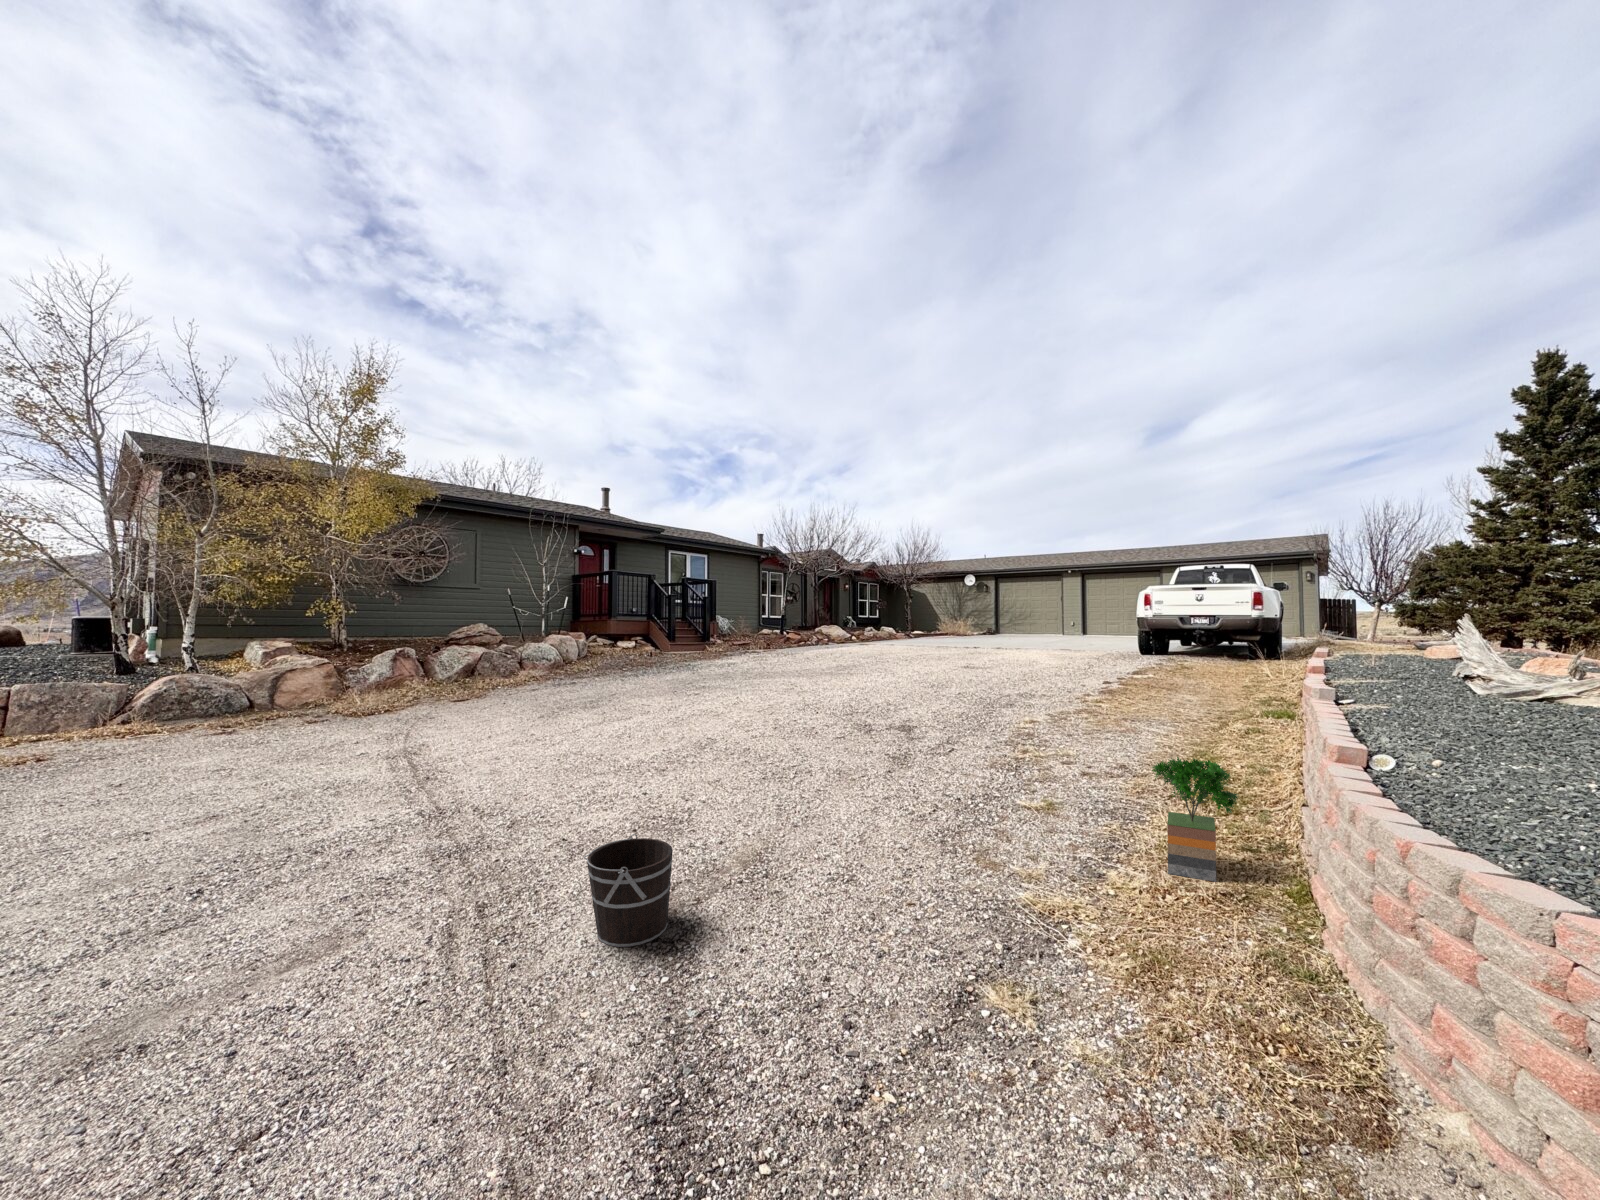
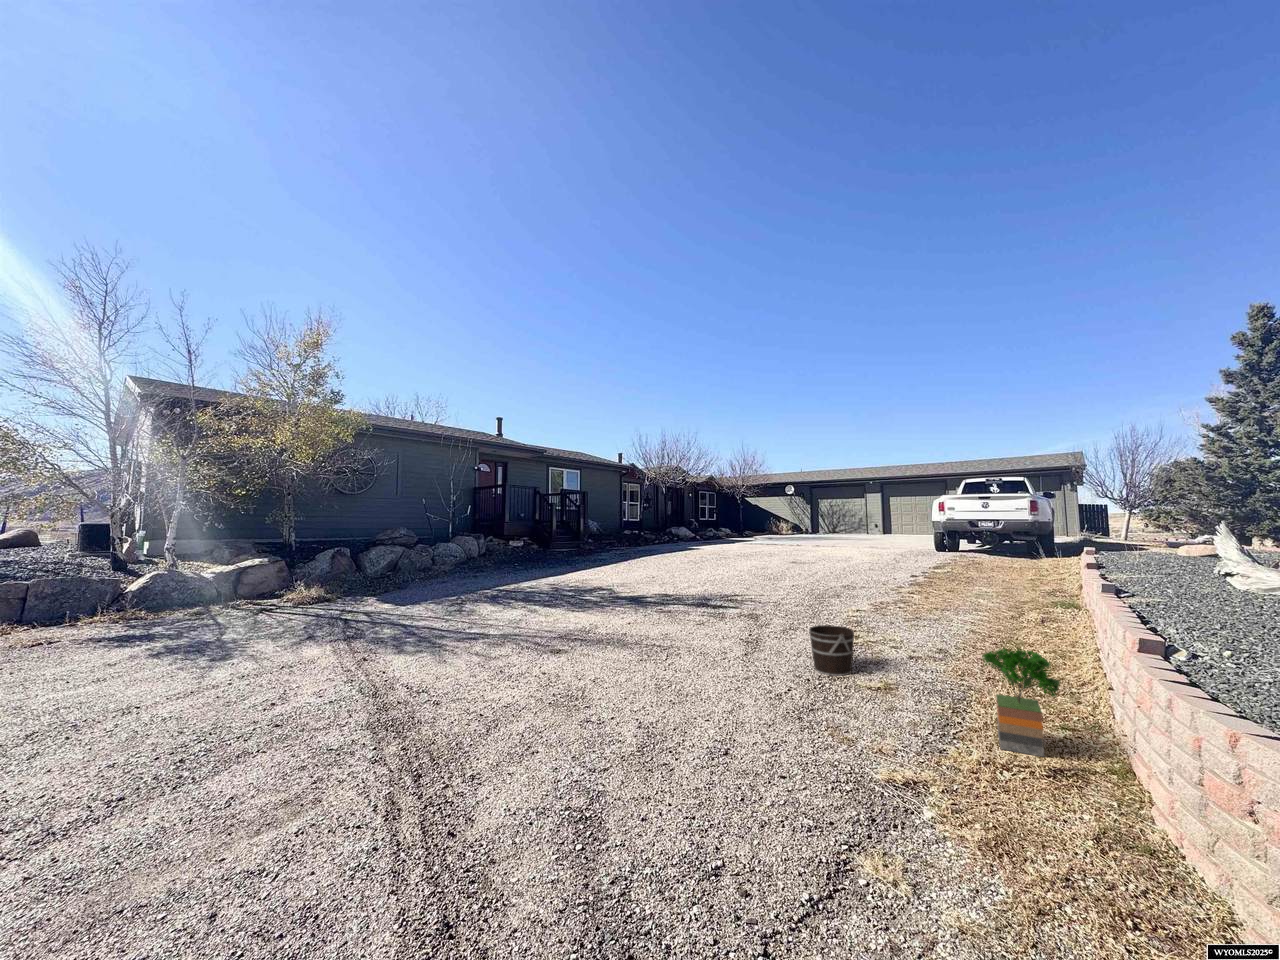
bucket: present [584,834,673,947] -> present [809,625,854,676]

